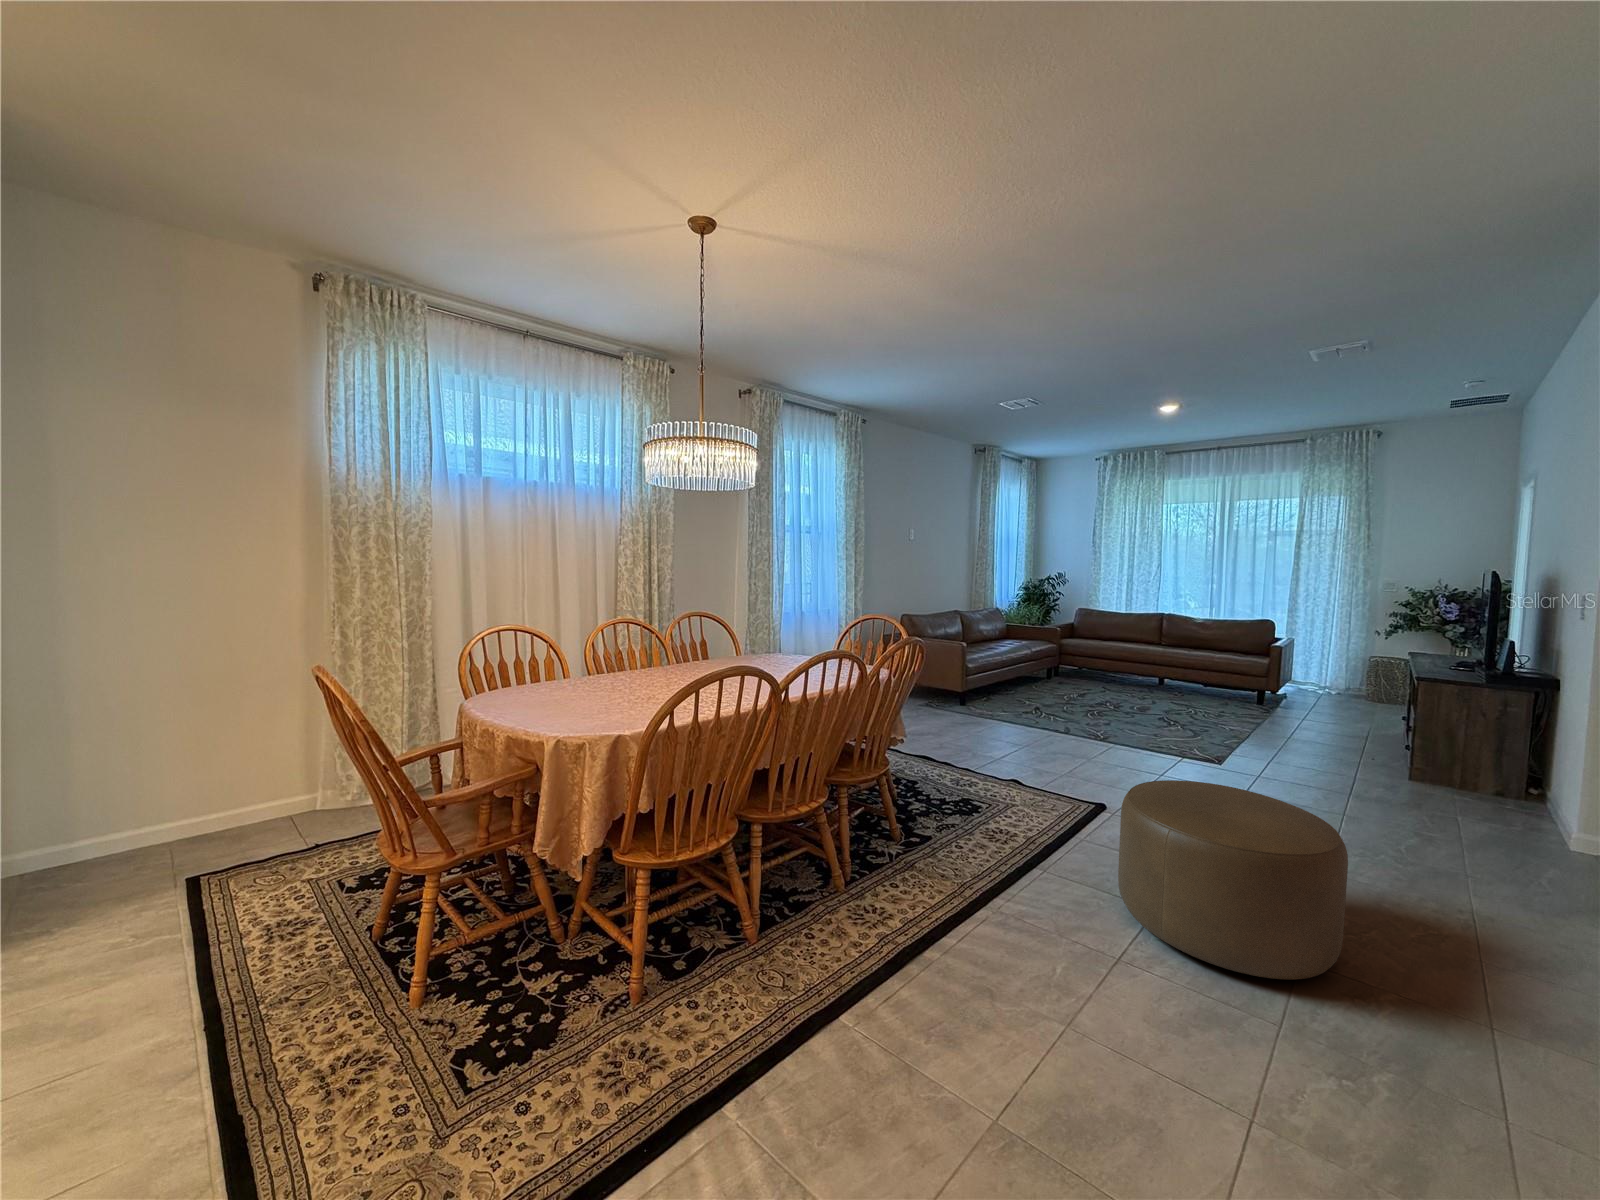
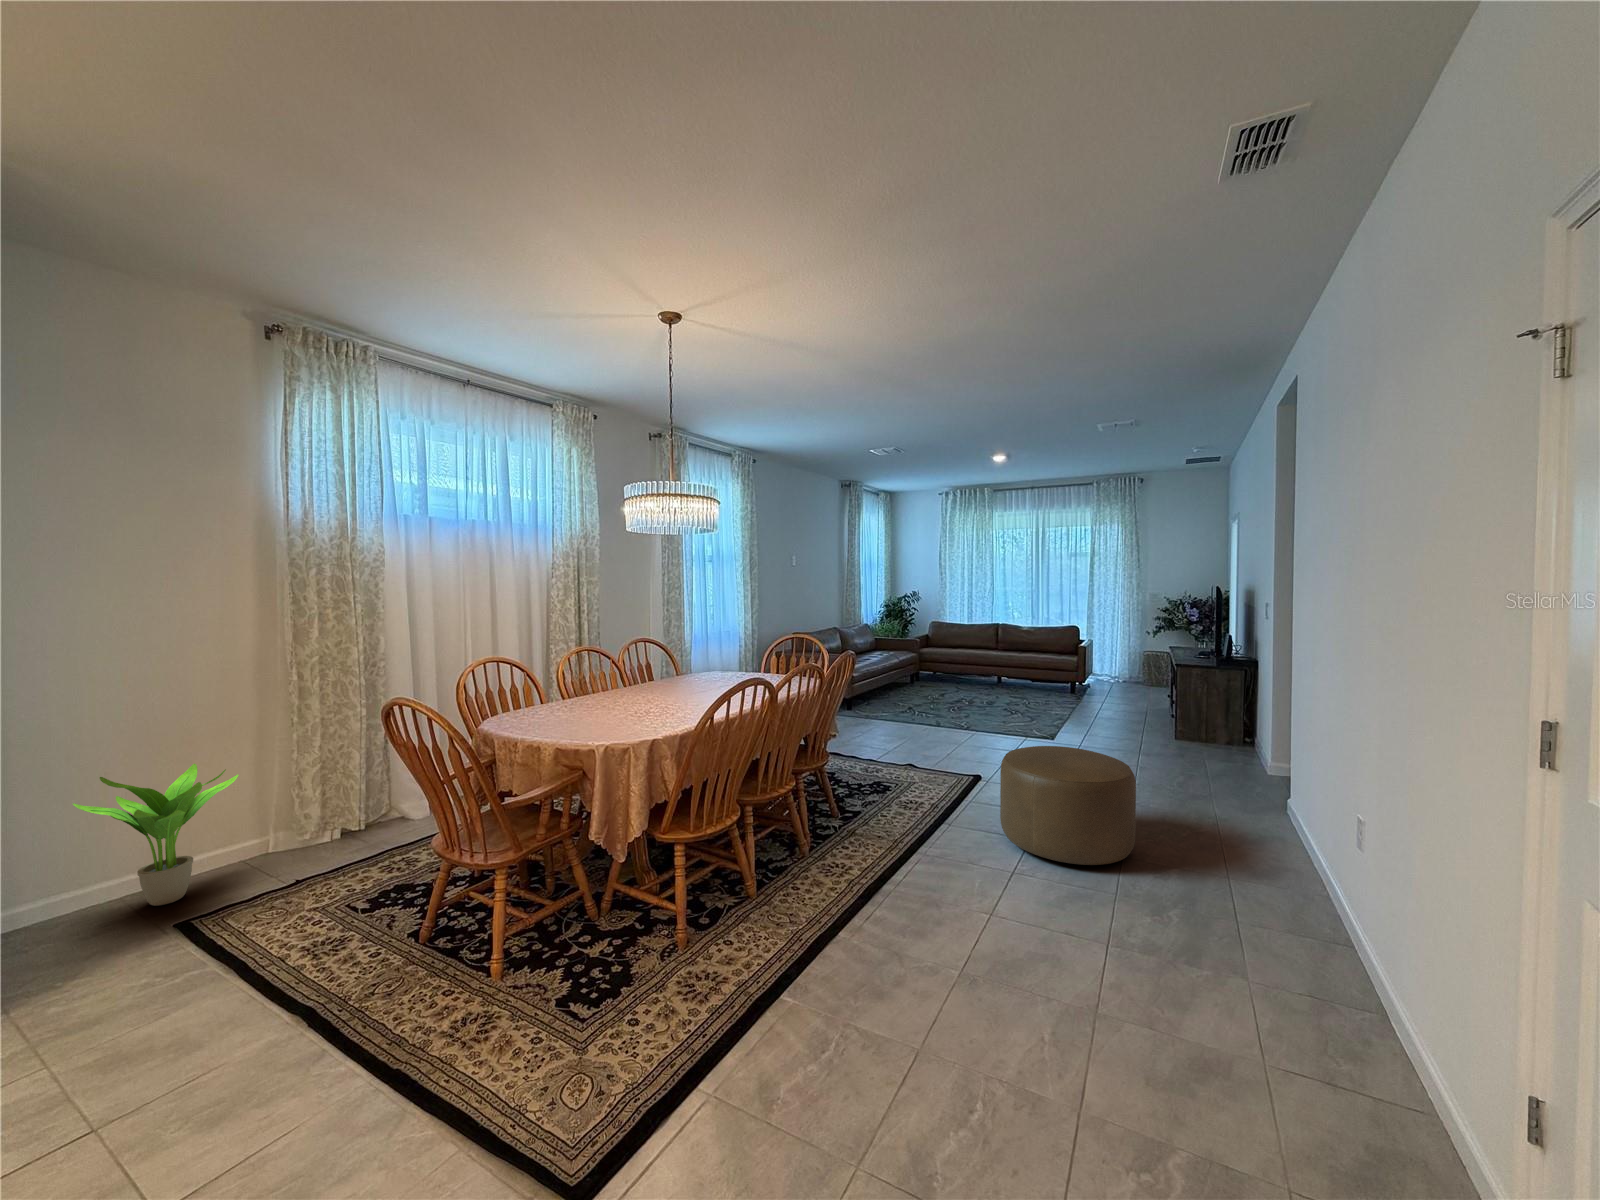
potted plant: none [135,712,292,846] -> present [73,764,238,906]

